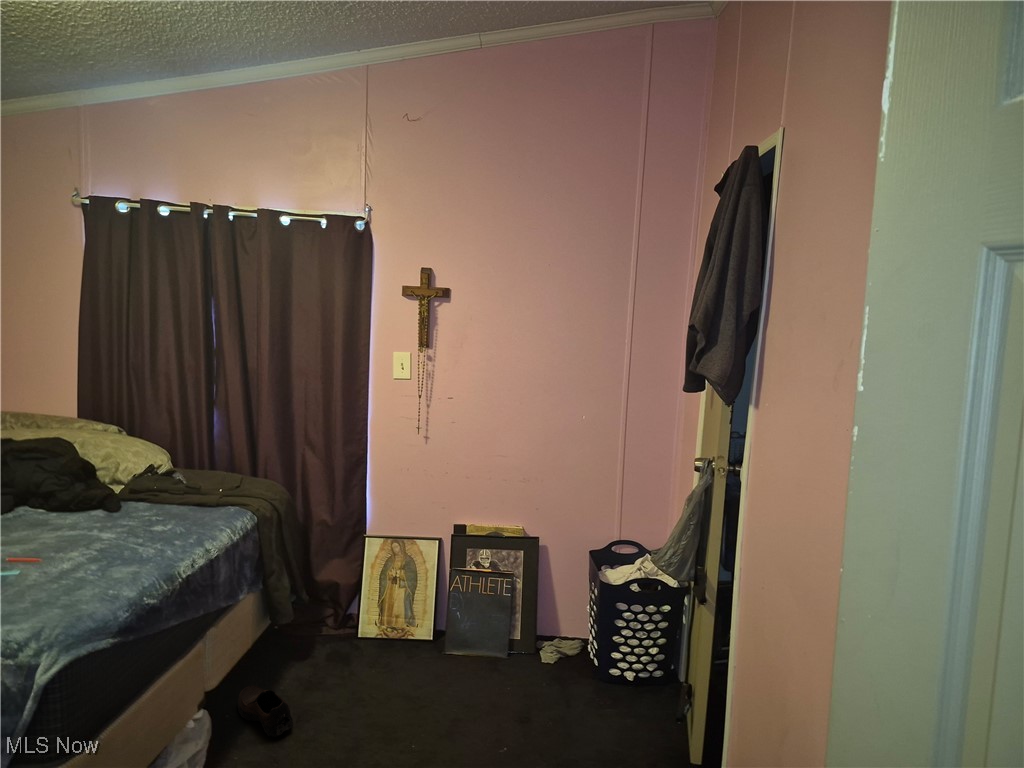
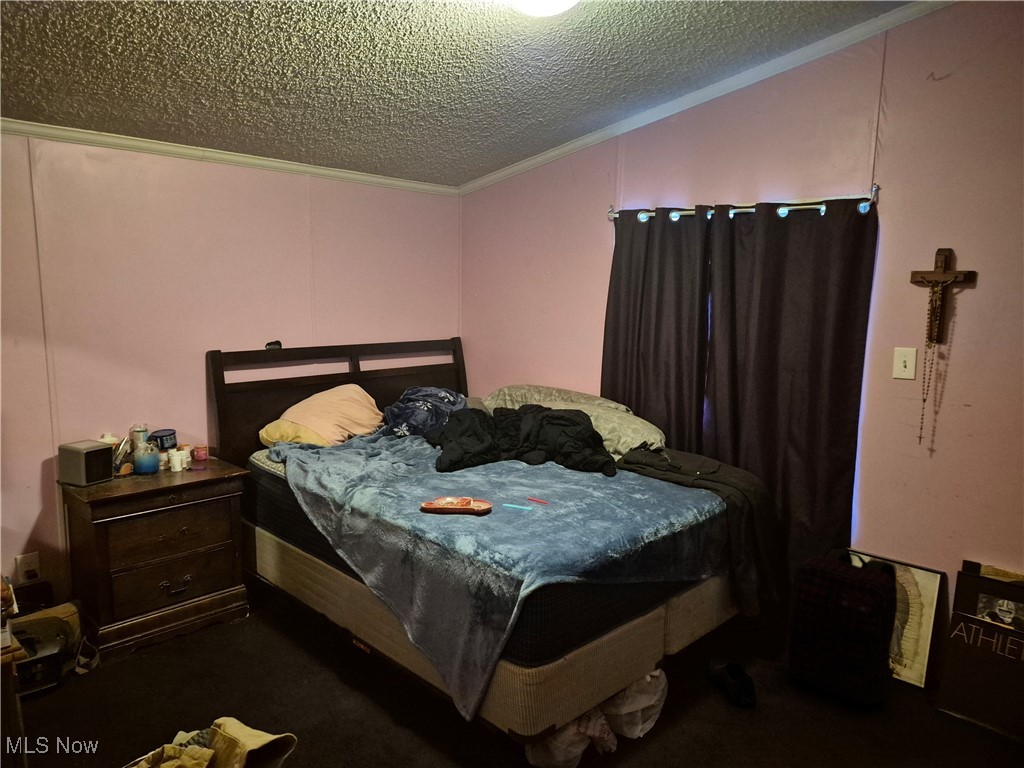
backpack: none [318,539,412,680] -> present [787,549,897,704]

